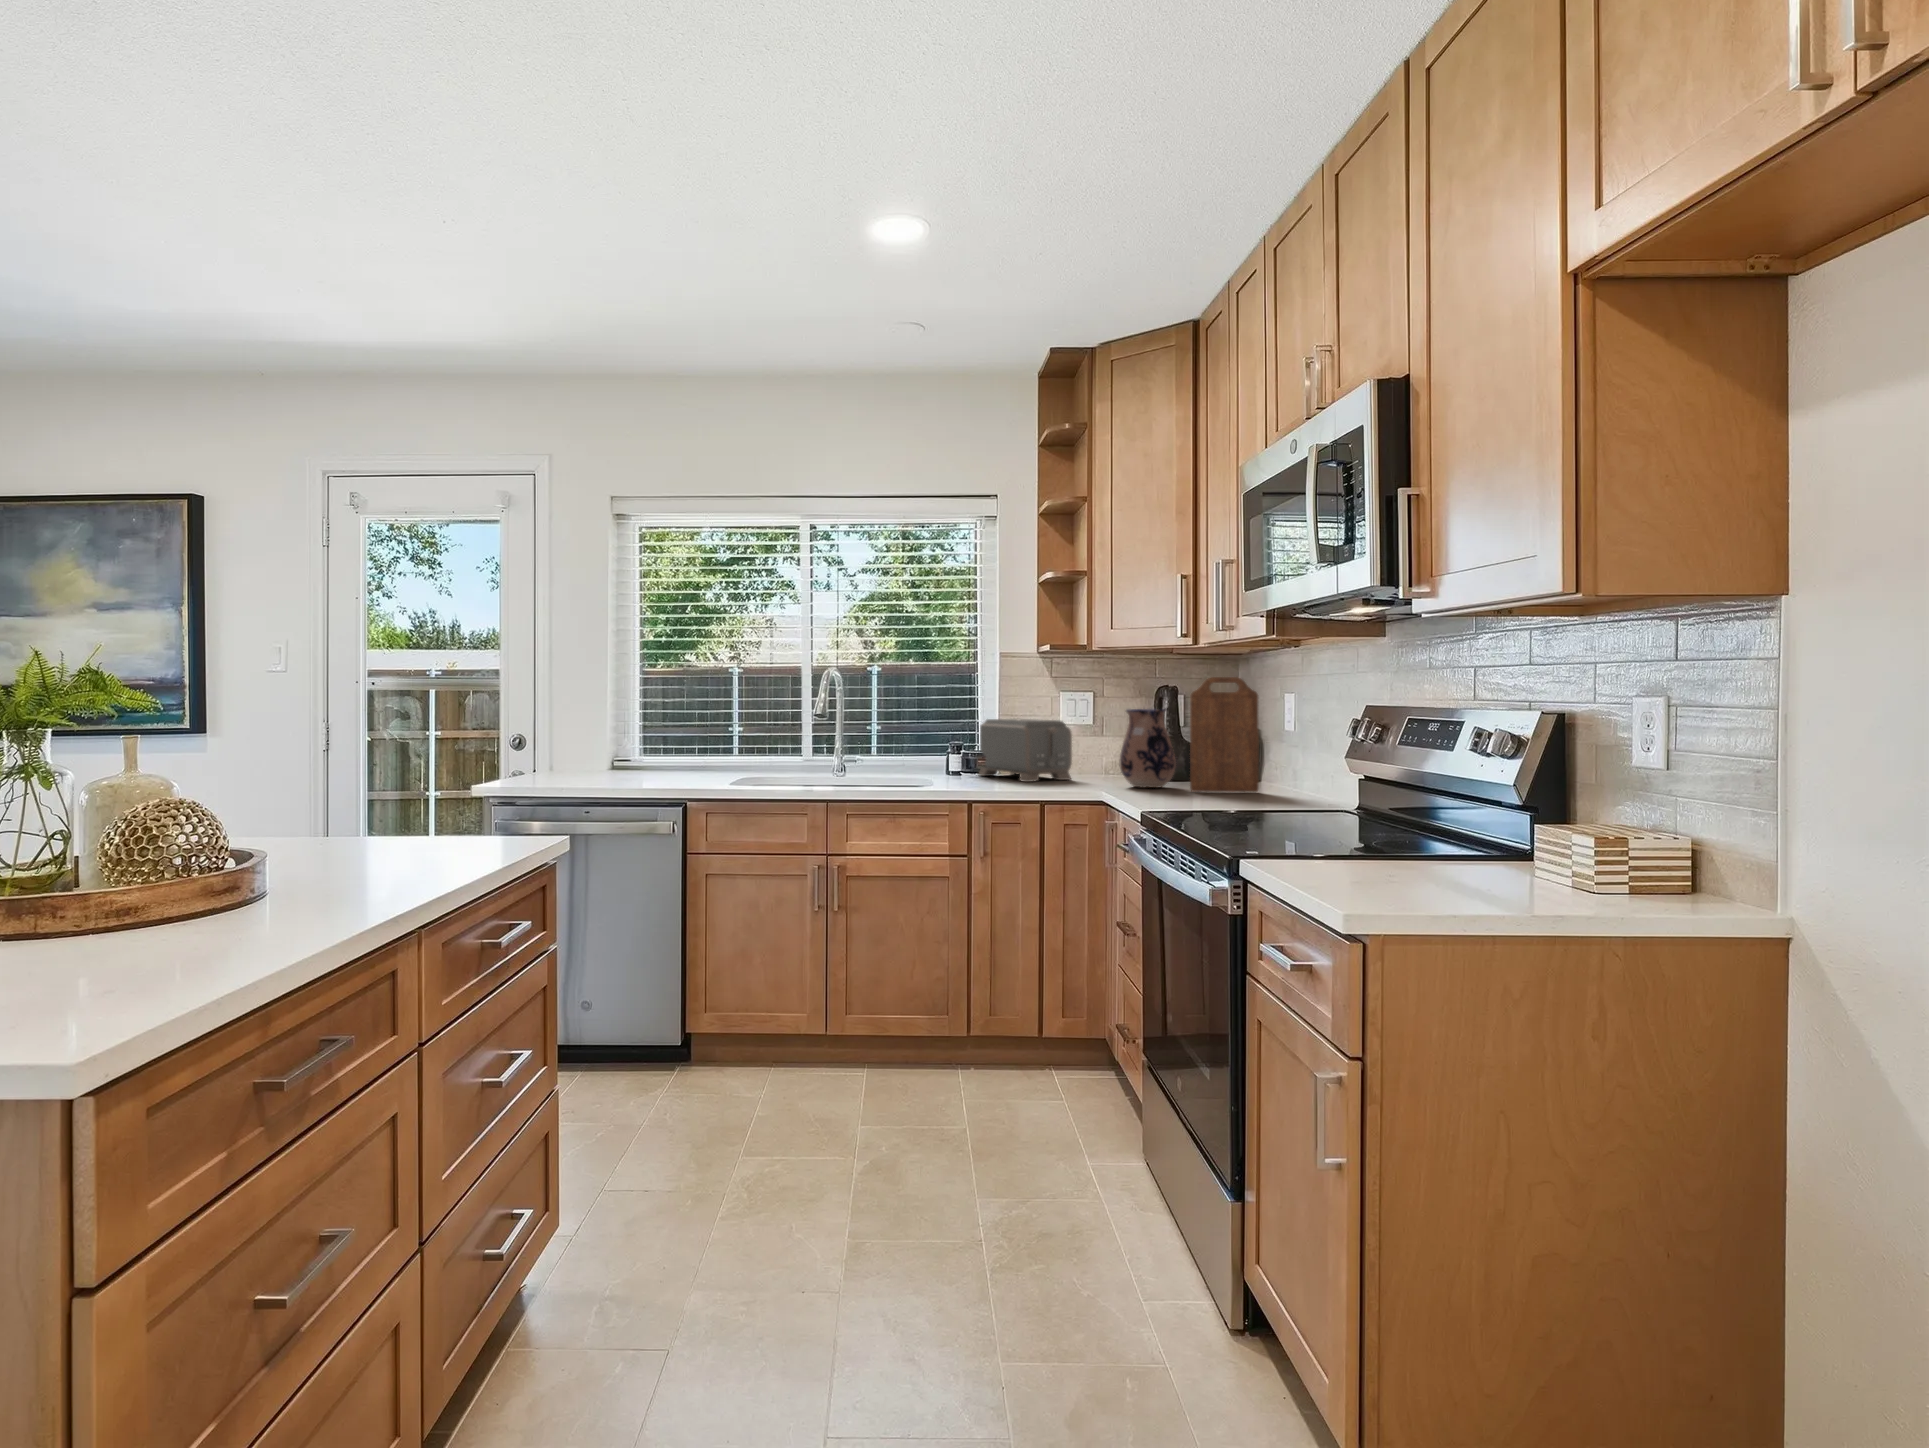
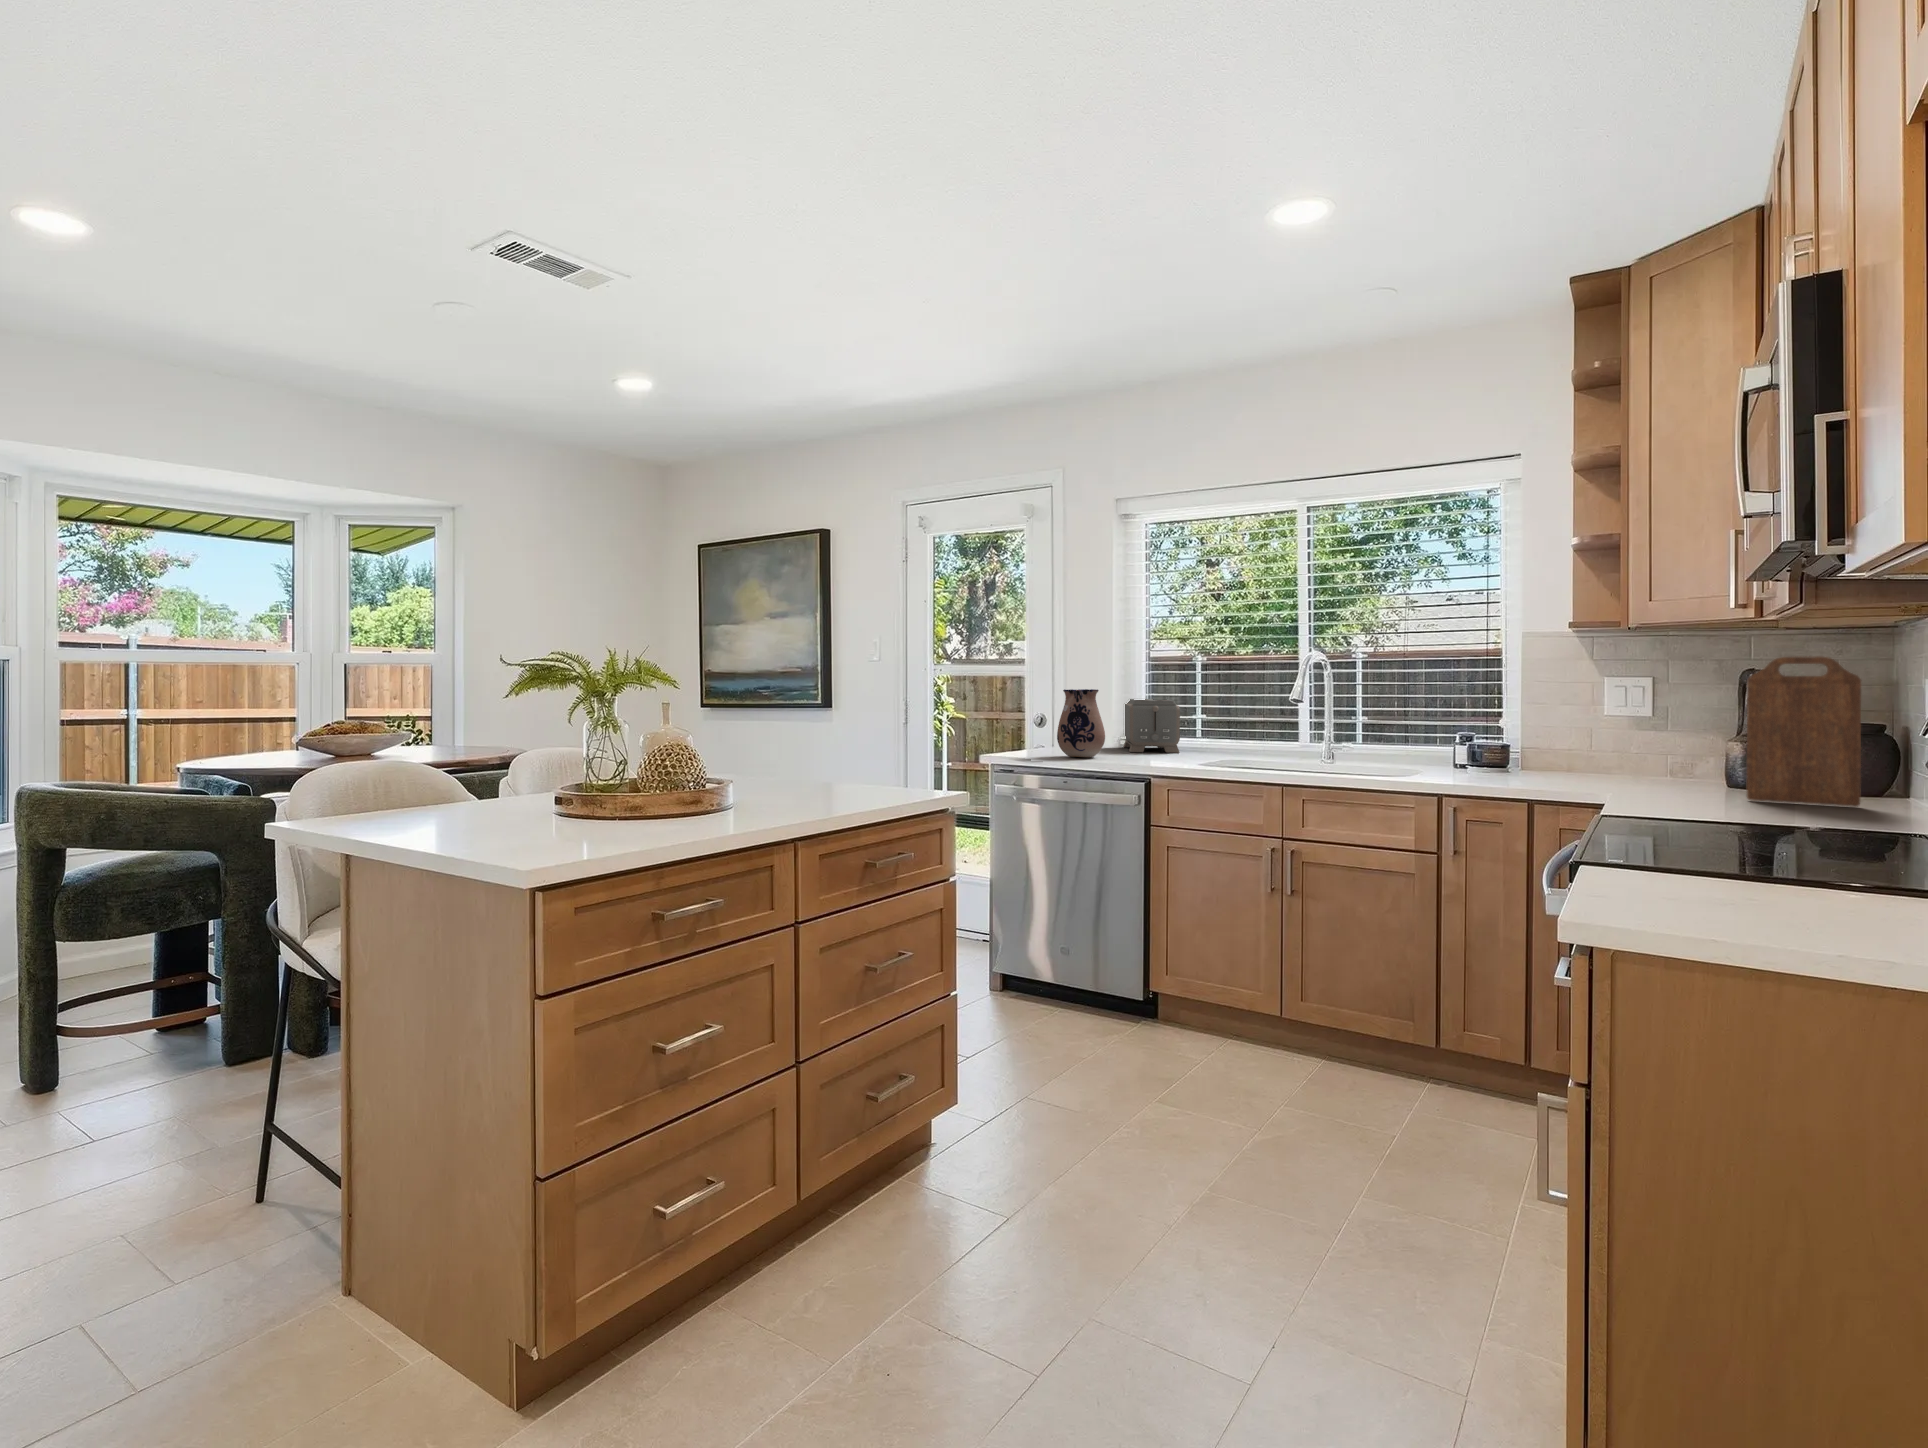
ceramic pitcher: present [1120,709,1176,788] -> present [1057,689,1105,757]
toaster: present [979,719,1072,782] -> present [1123,699,1180,753]

